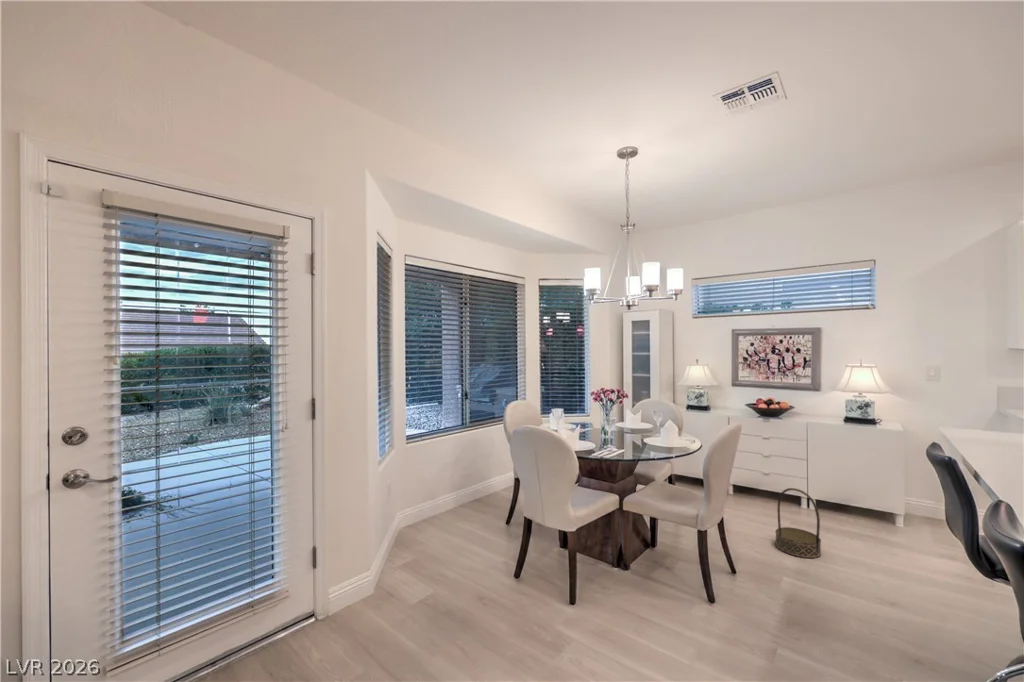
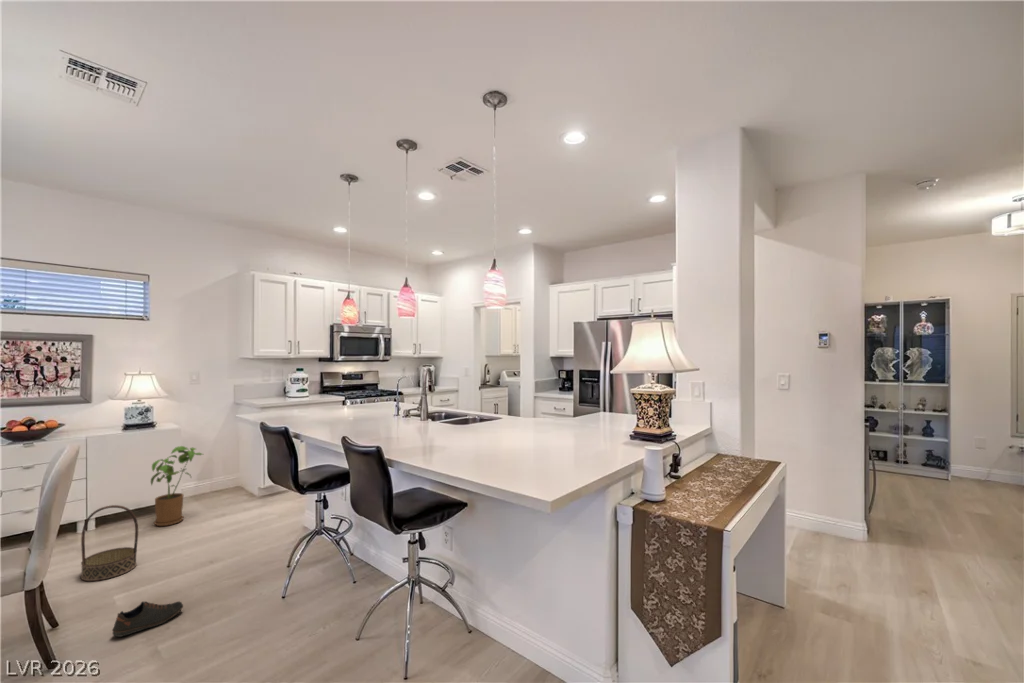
house plant: none [857,451,921,536] -> present [151,446,202,526]
shoe: none [756,587,821,624] -> present [112,602,183,637]

